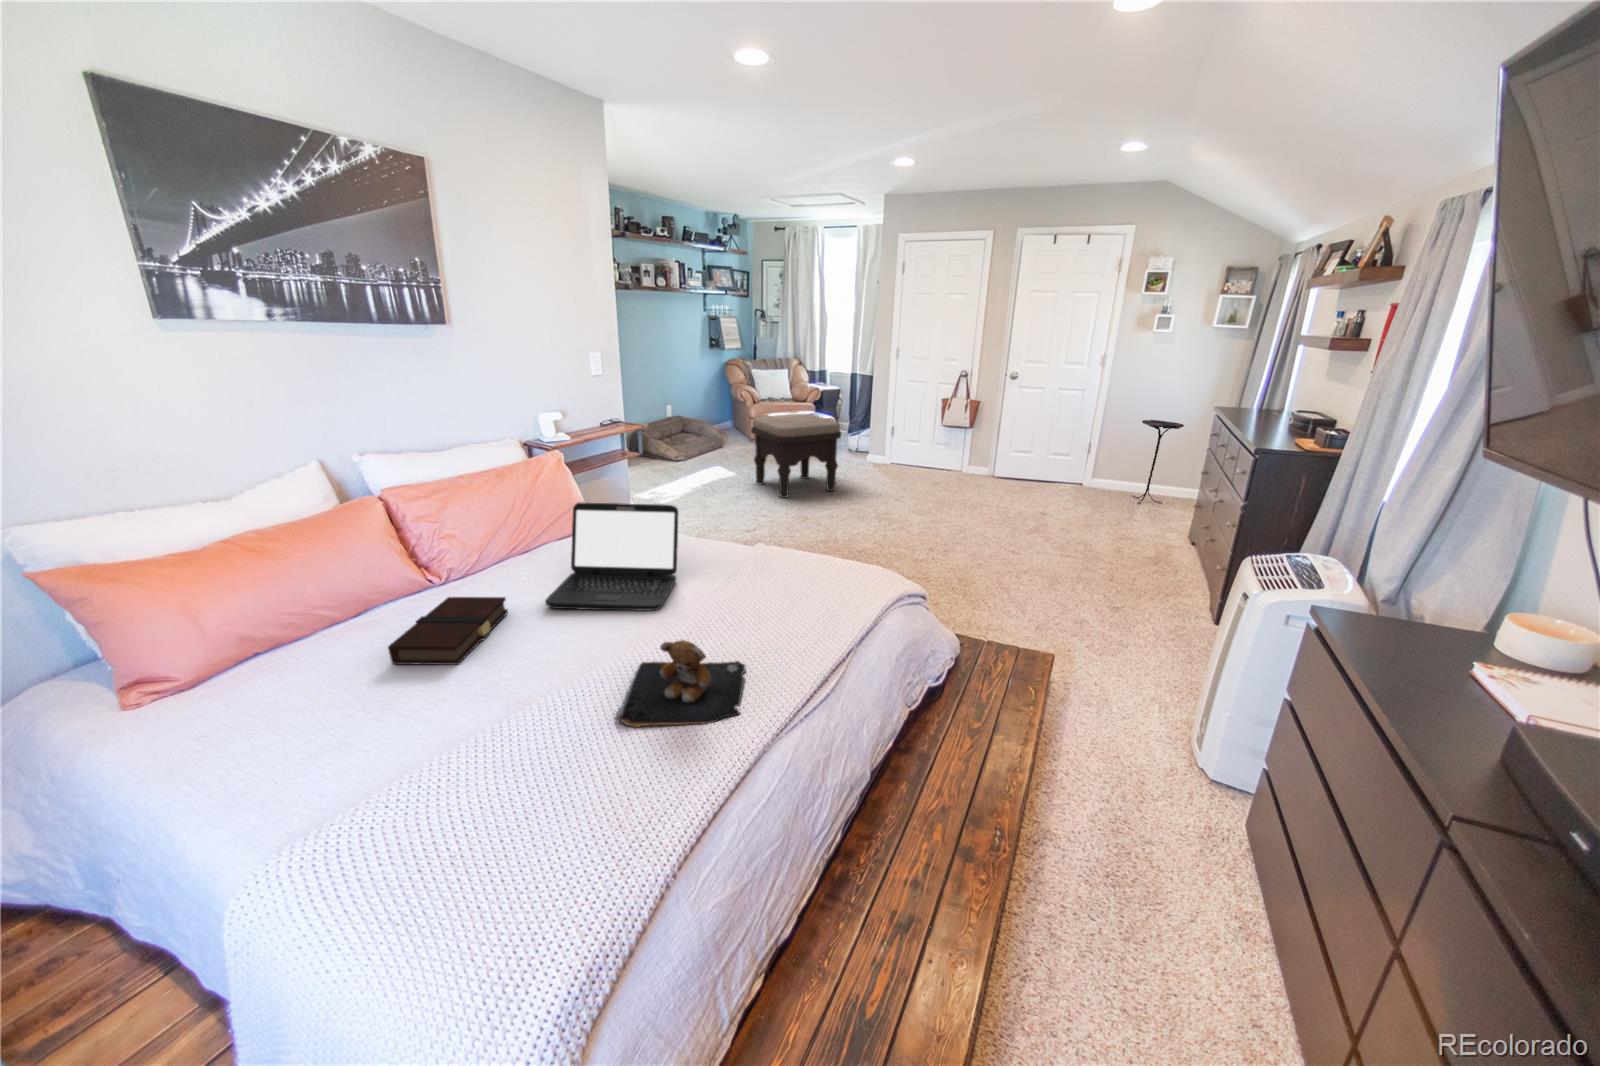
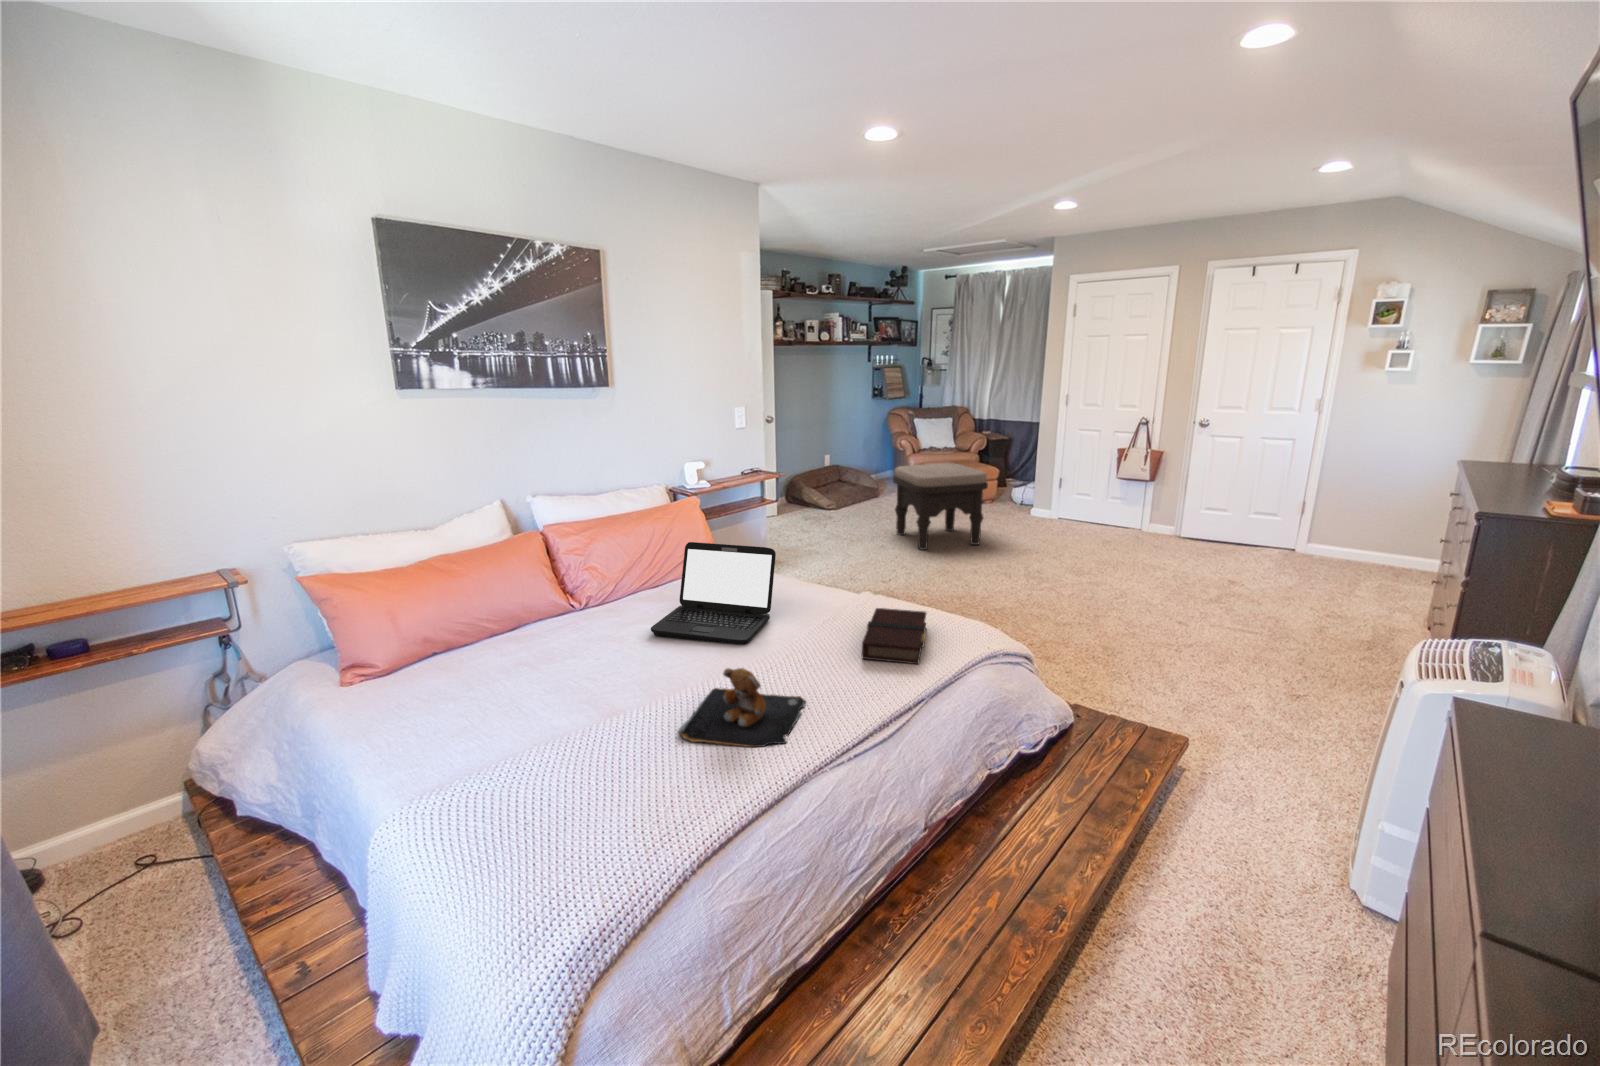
side table: present [1133,420,1184,503] -> none [1361,473,1433,577]
book: present [388,597,508,665] -> present [862,608,927,664]

